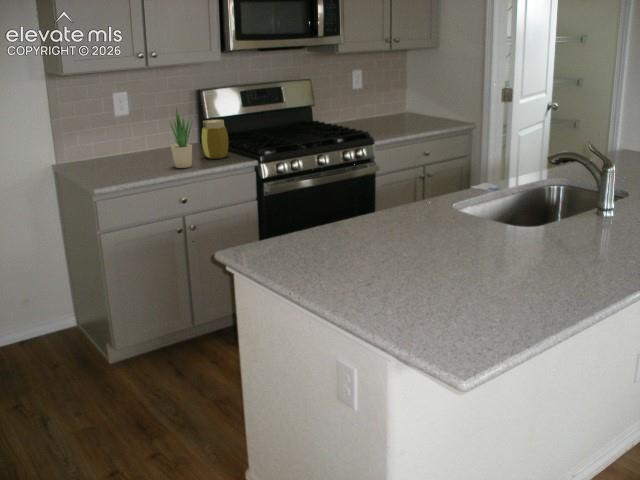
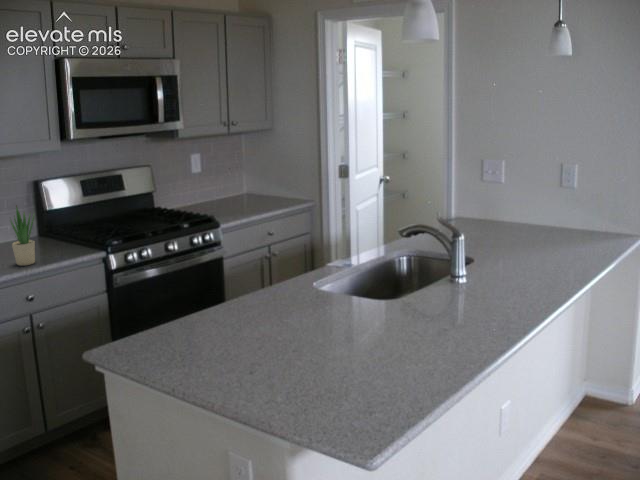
jar: present [202,119,229,159] -> none [43,213,72,253]

